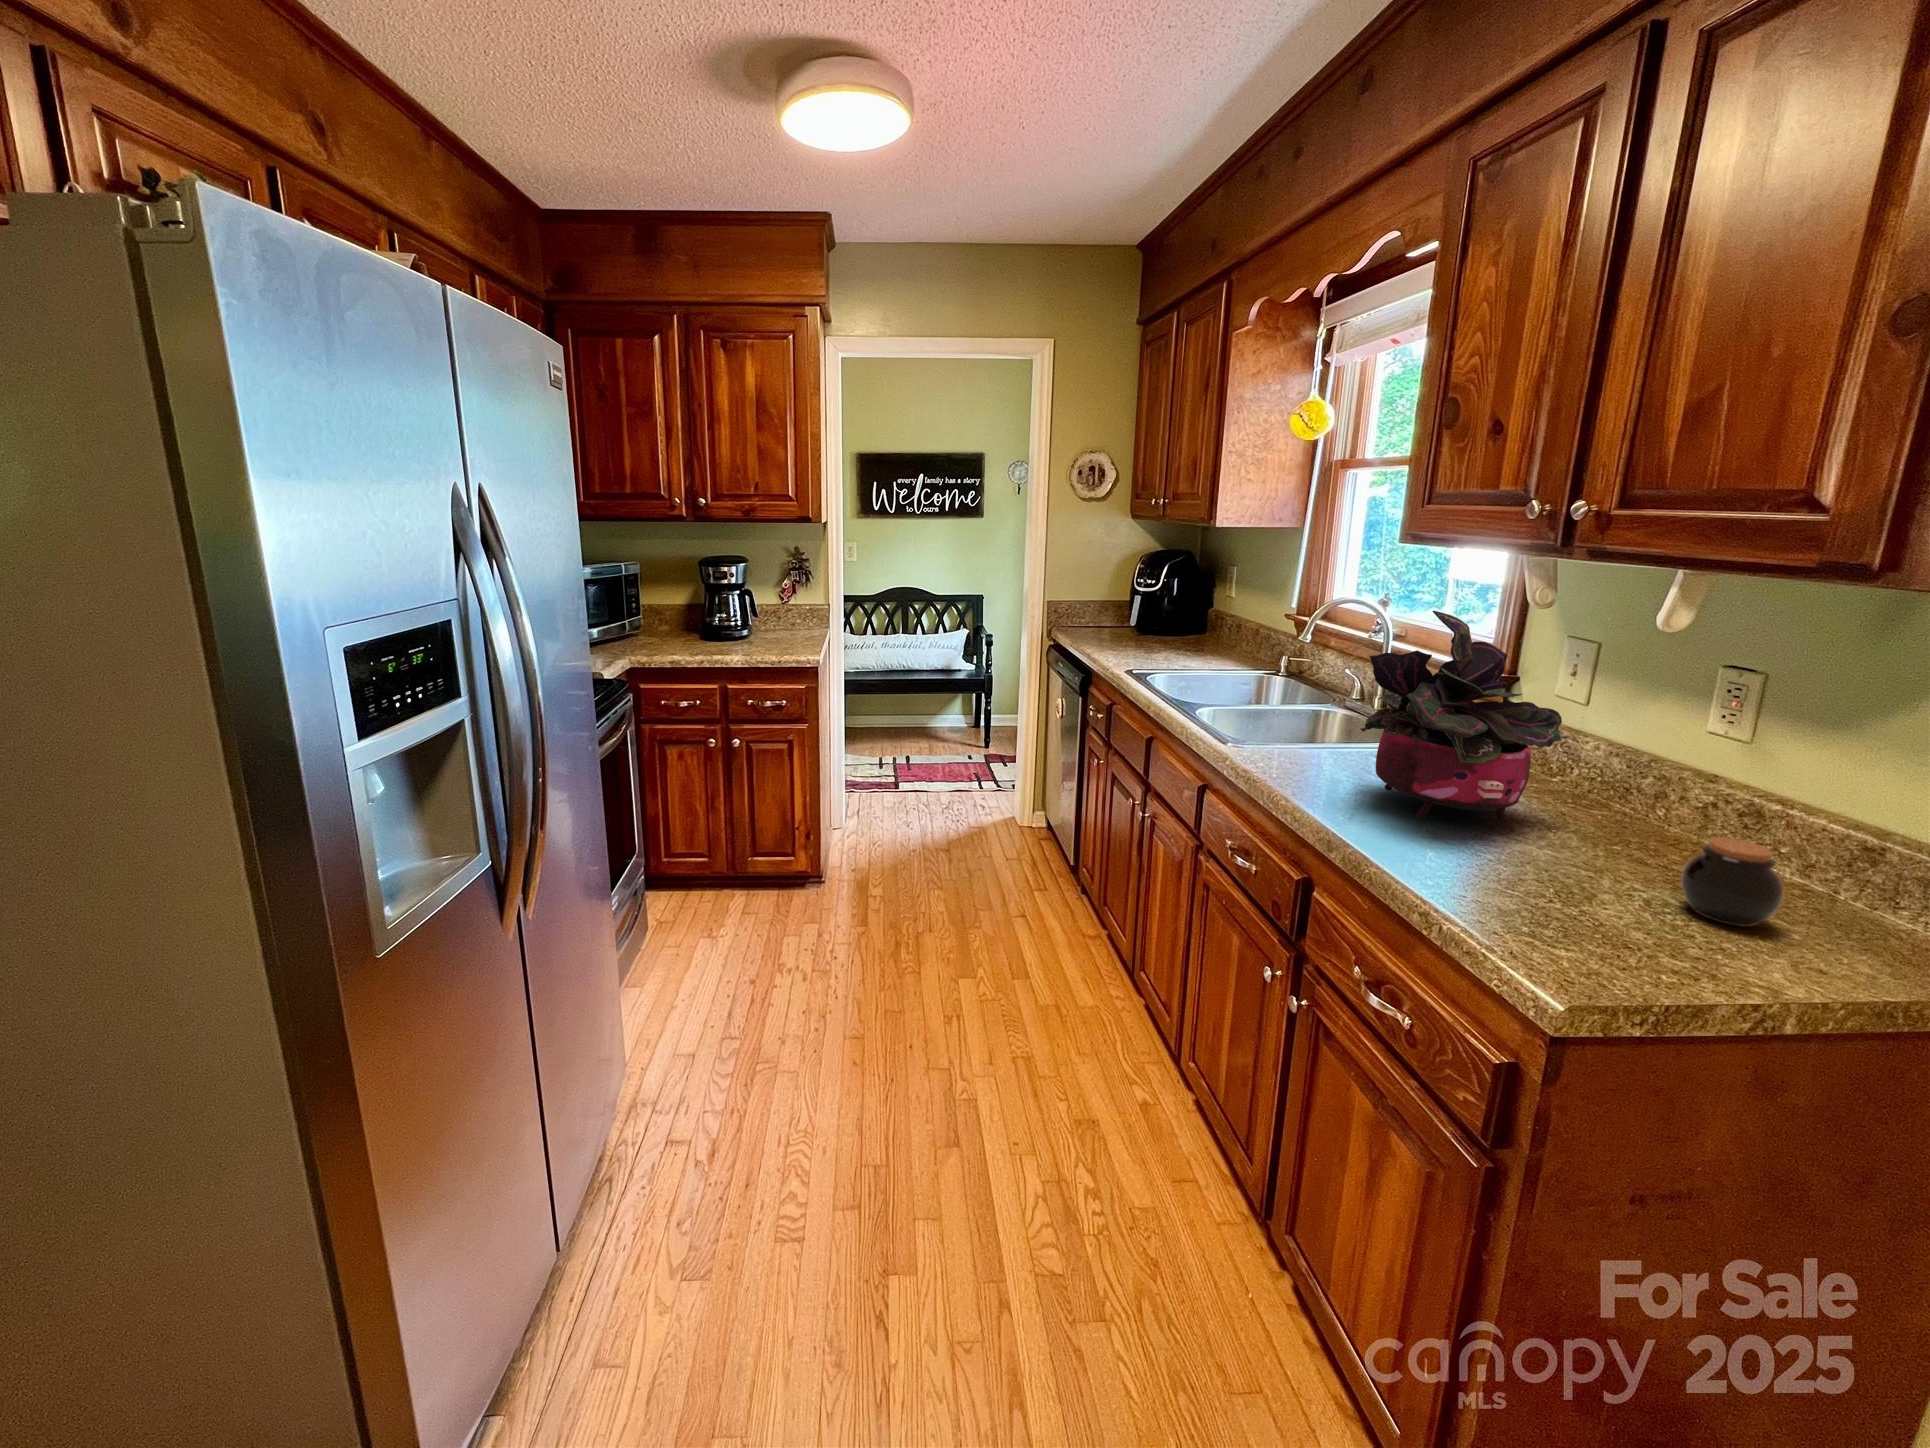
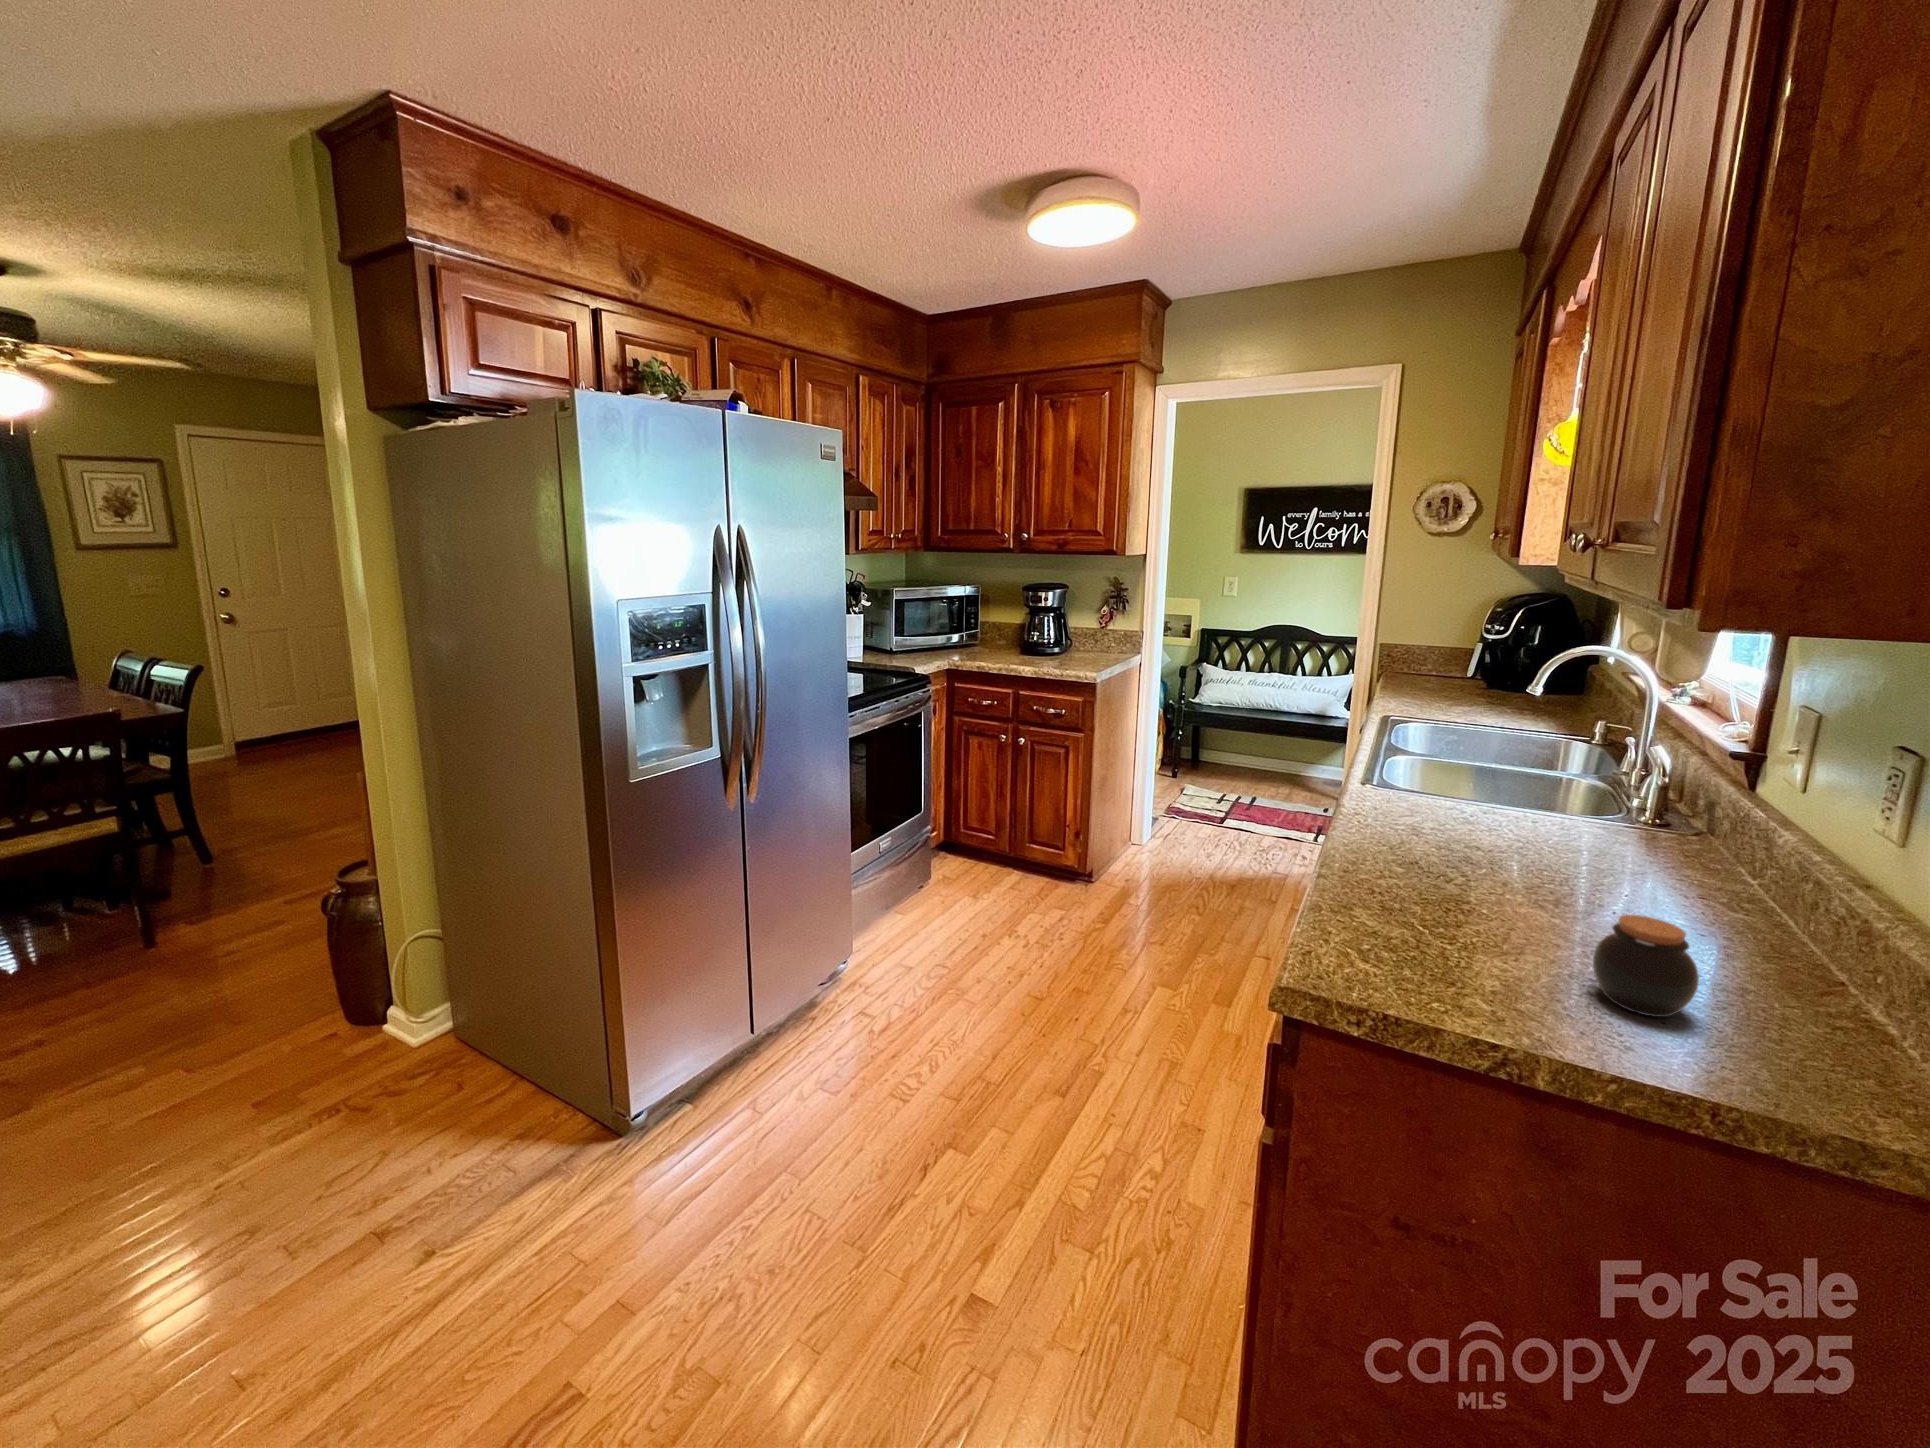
potted plant: present [1360,611,1562,822] -> none [1396,656,1640,888]

